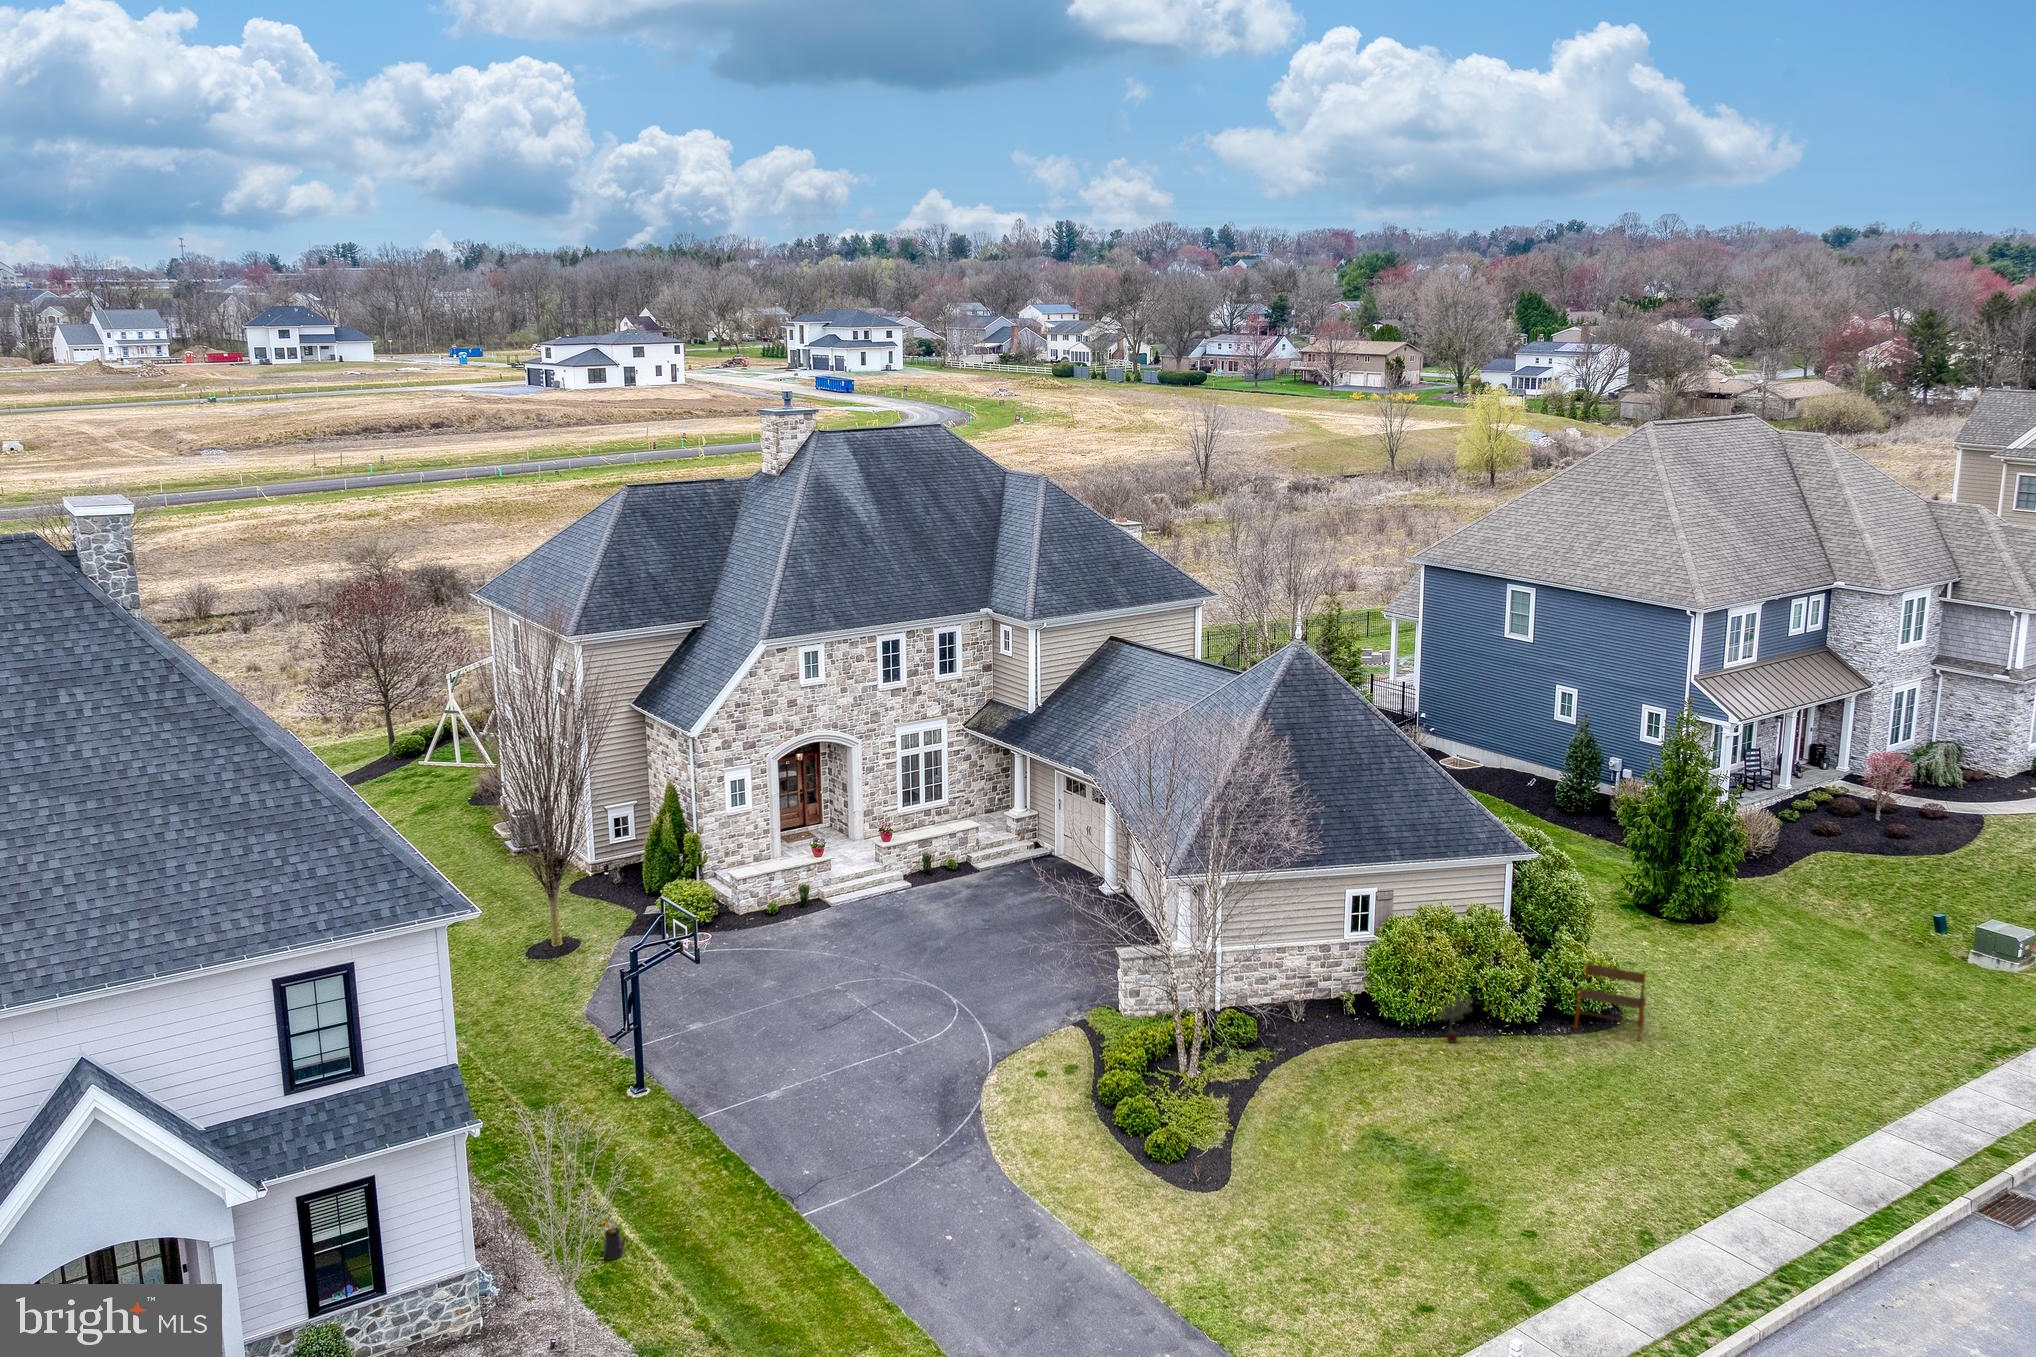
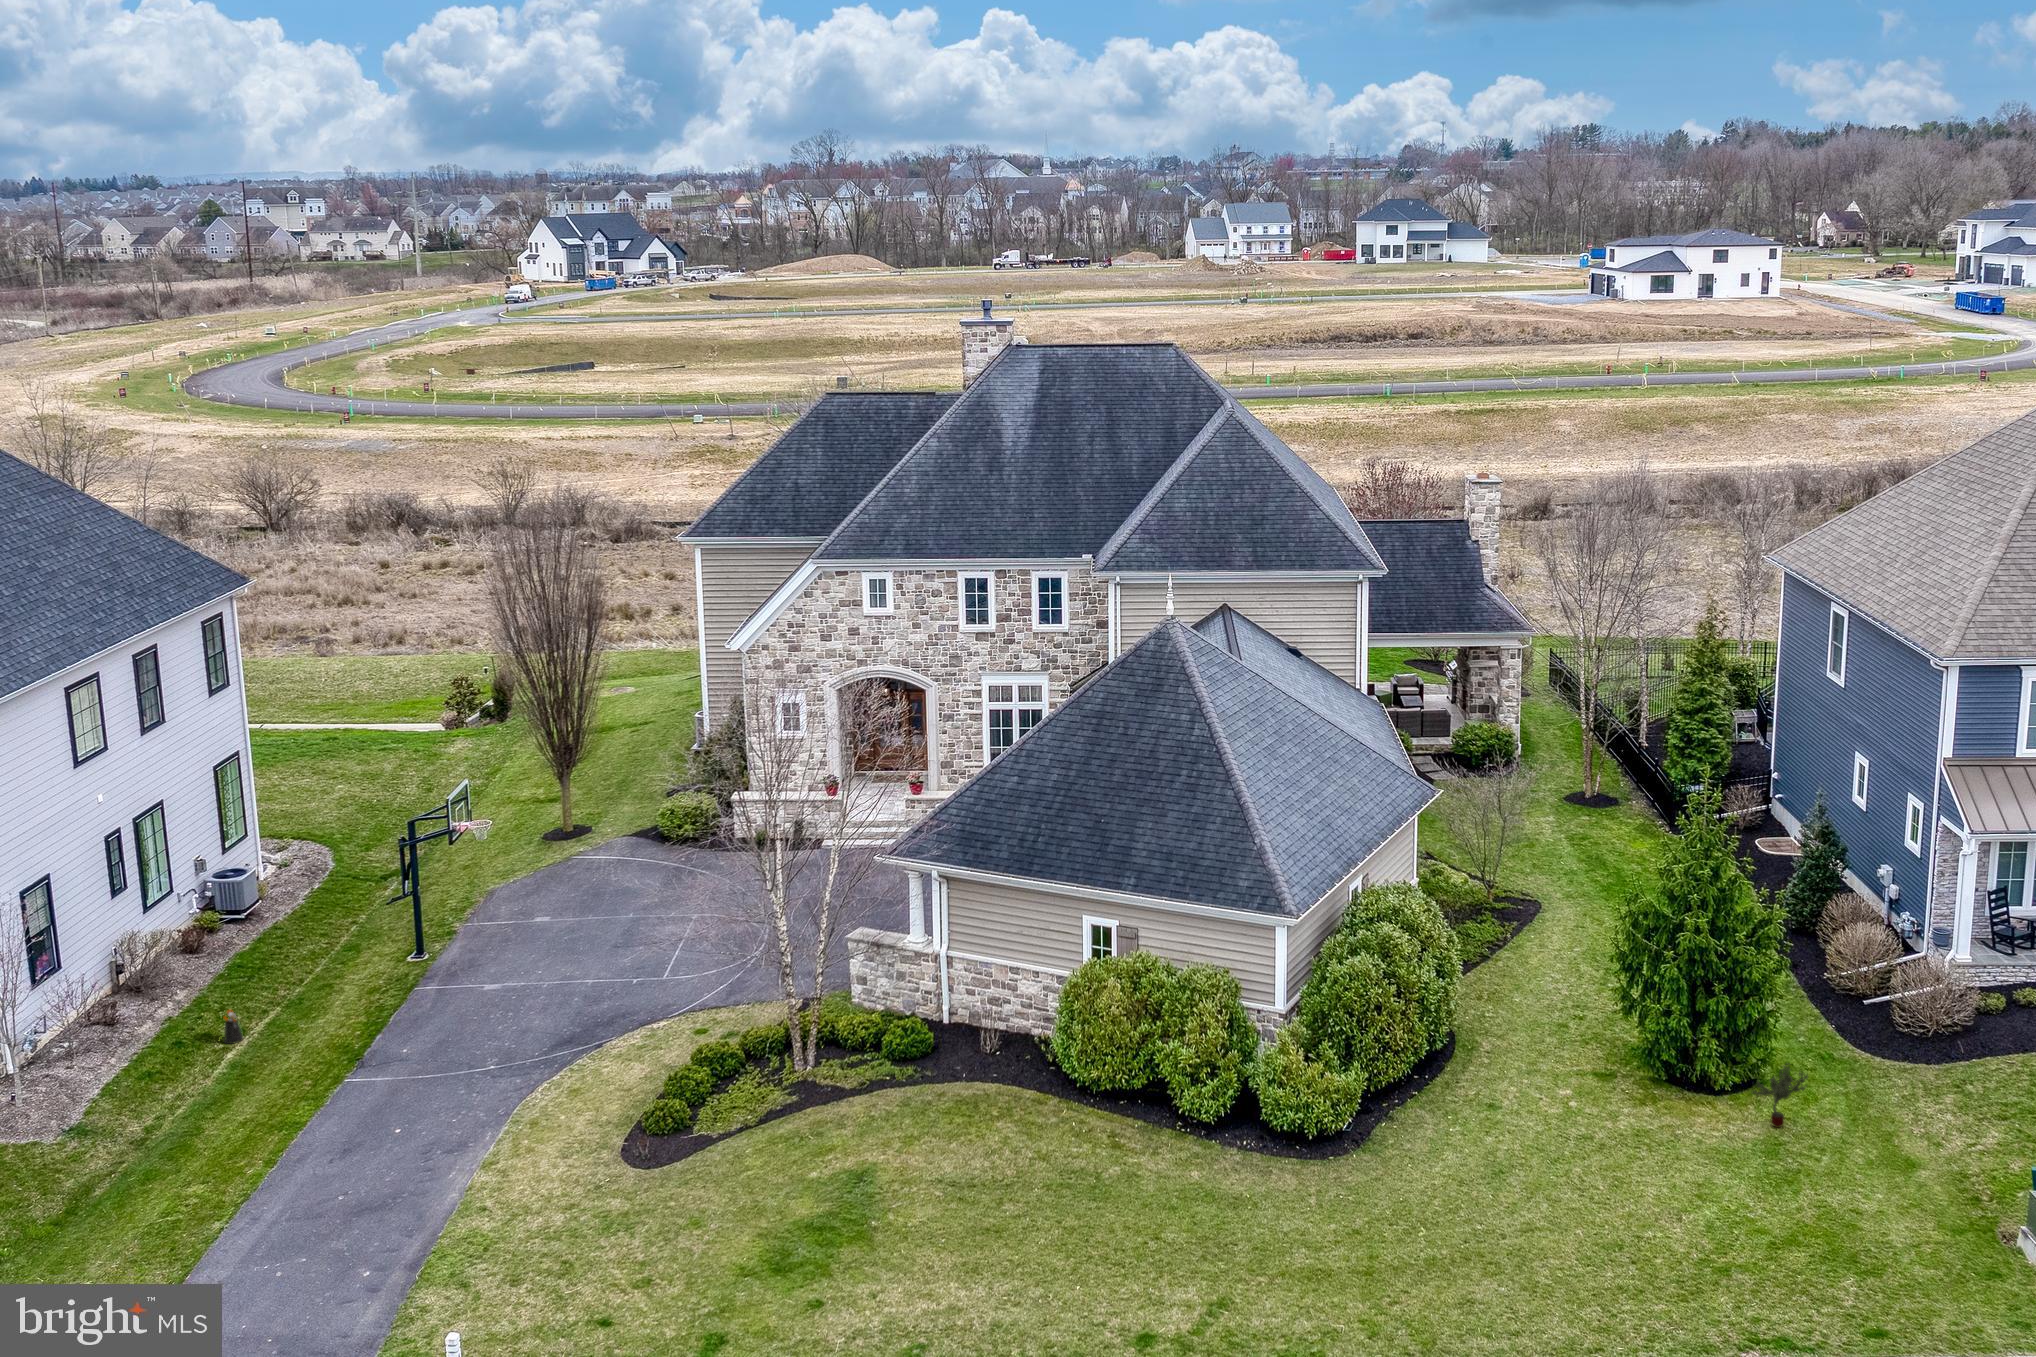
bench: present [1574,963,1646,1040] -> none [1268,1077,1354,1193]
potted tree: present [1437,993,1473,1042] -> present [1752,1063,1808,1128]

